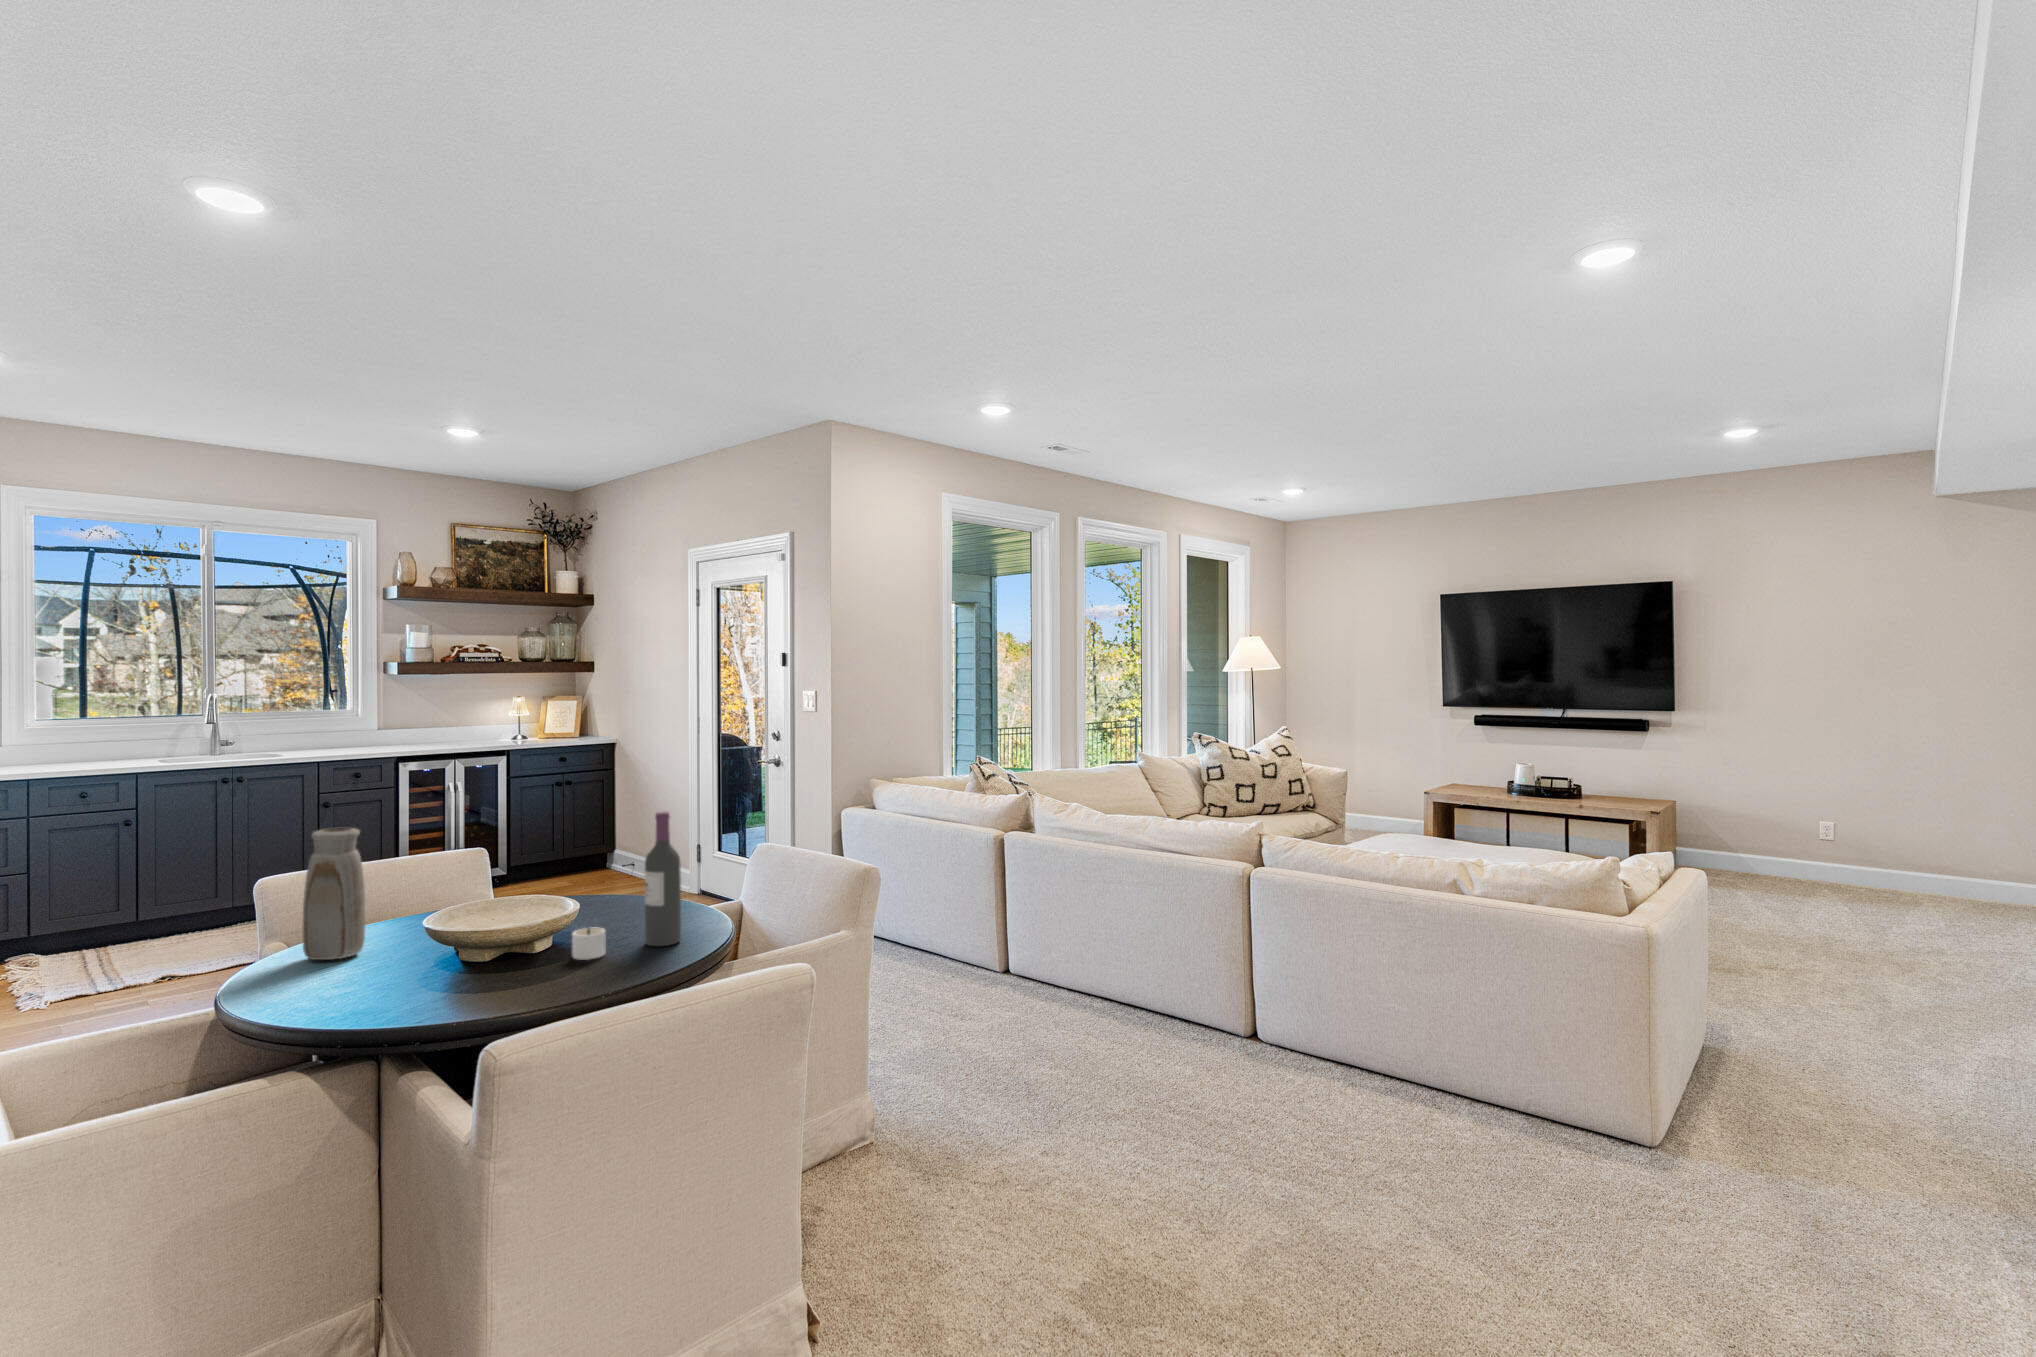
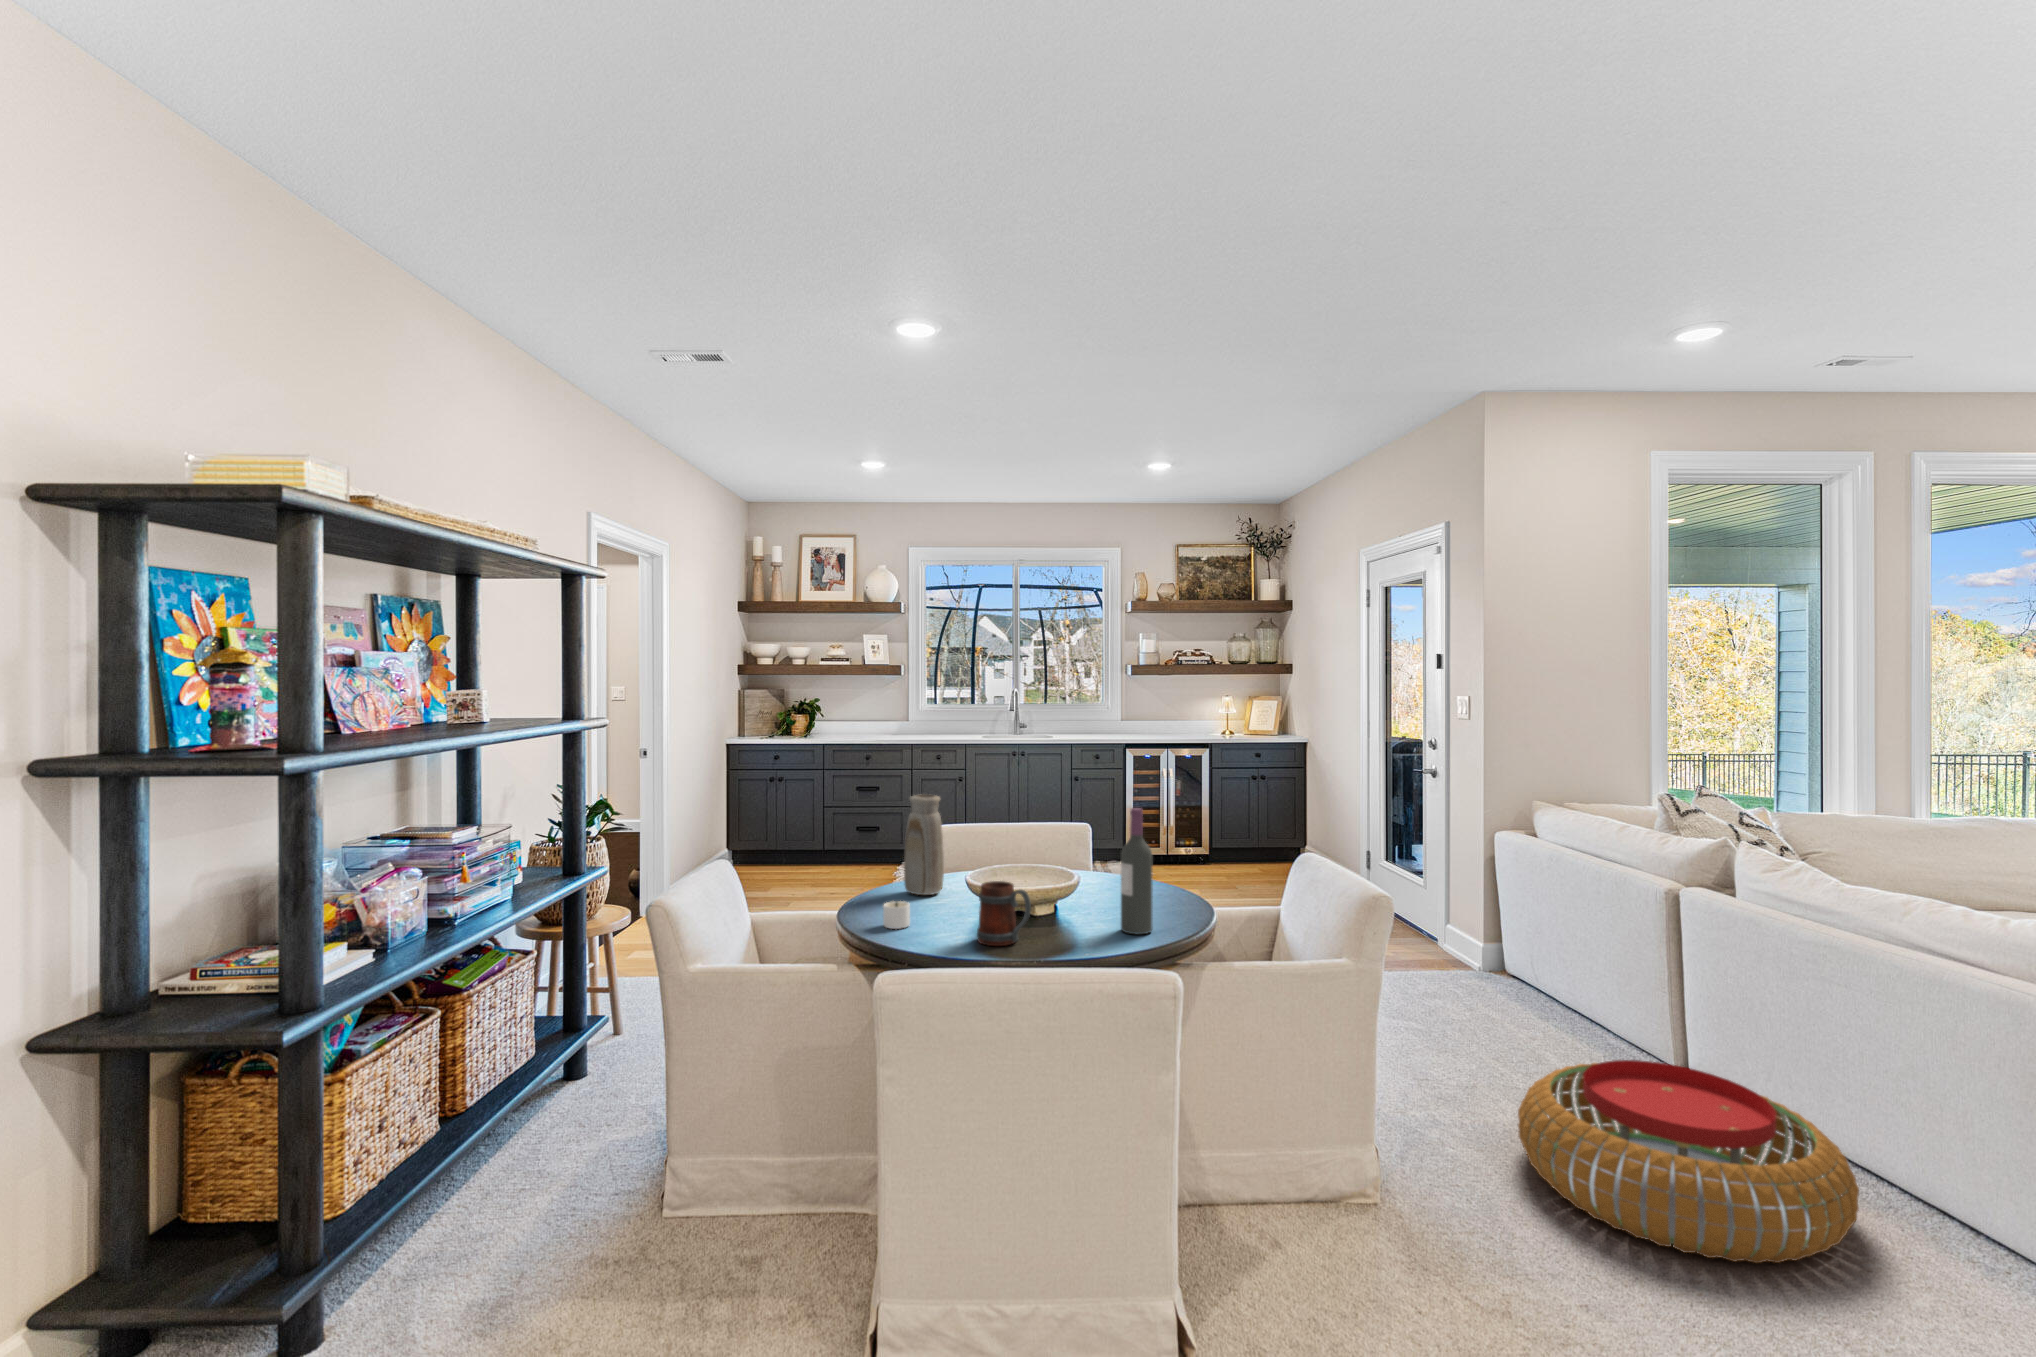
mug: none [490,914,567,992] -> present [977,881,1031,946]
candle: present [572,928,605,960] -> present [883,901,910,929]
pouf: none [947,966,1160,1100] -> present [1518,1060,1859,1263]

